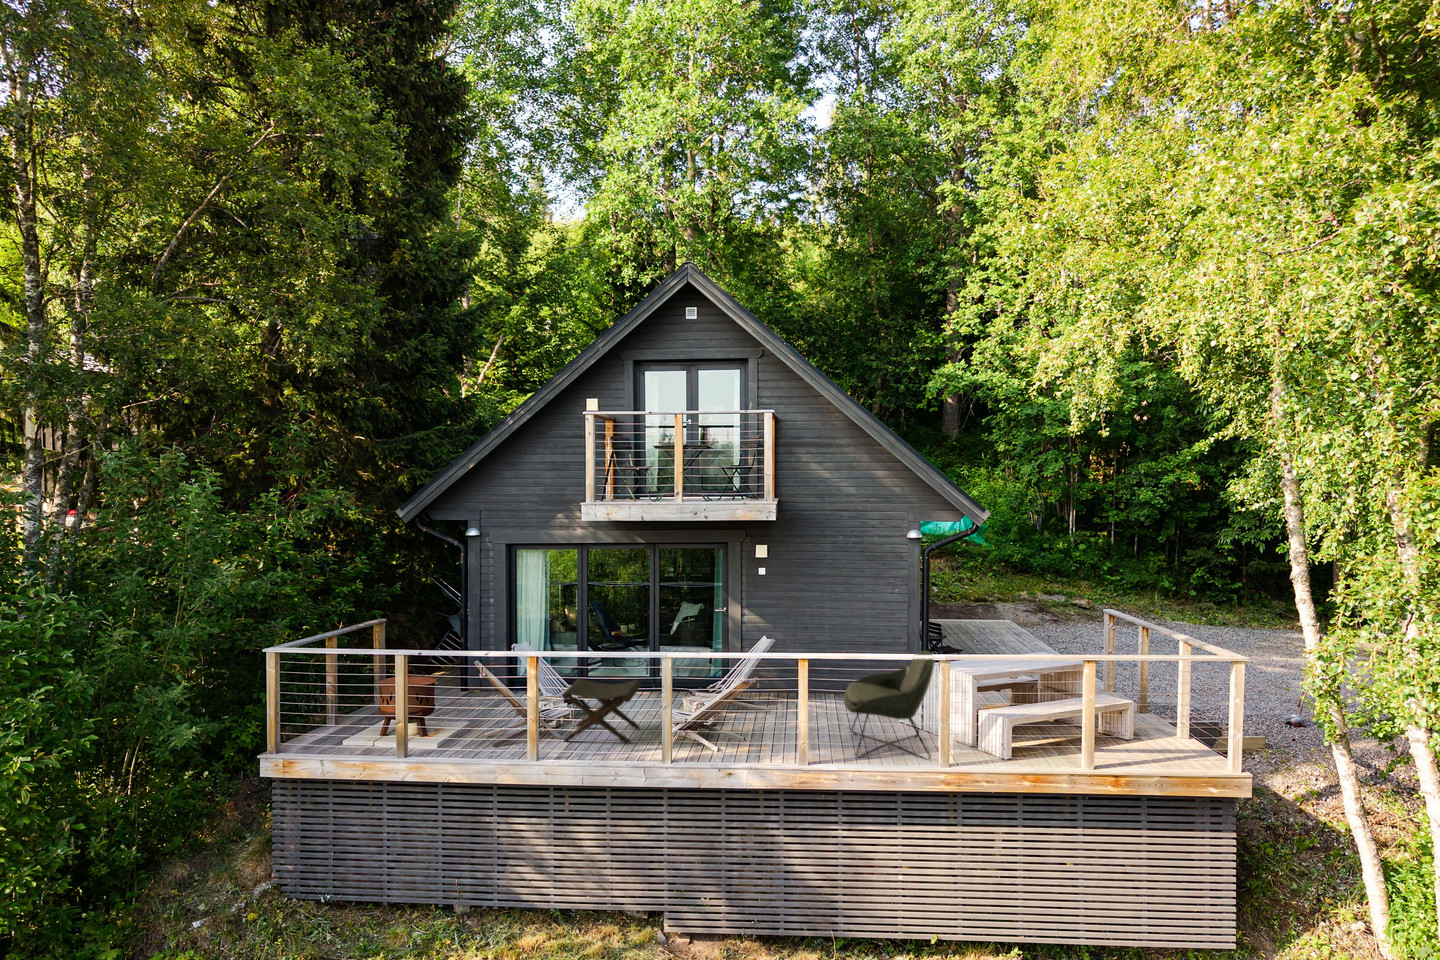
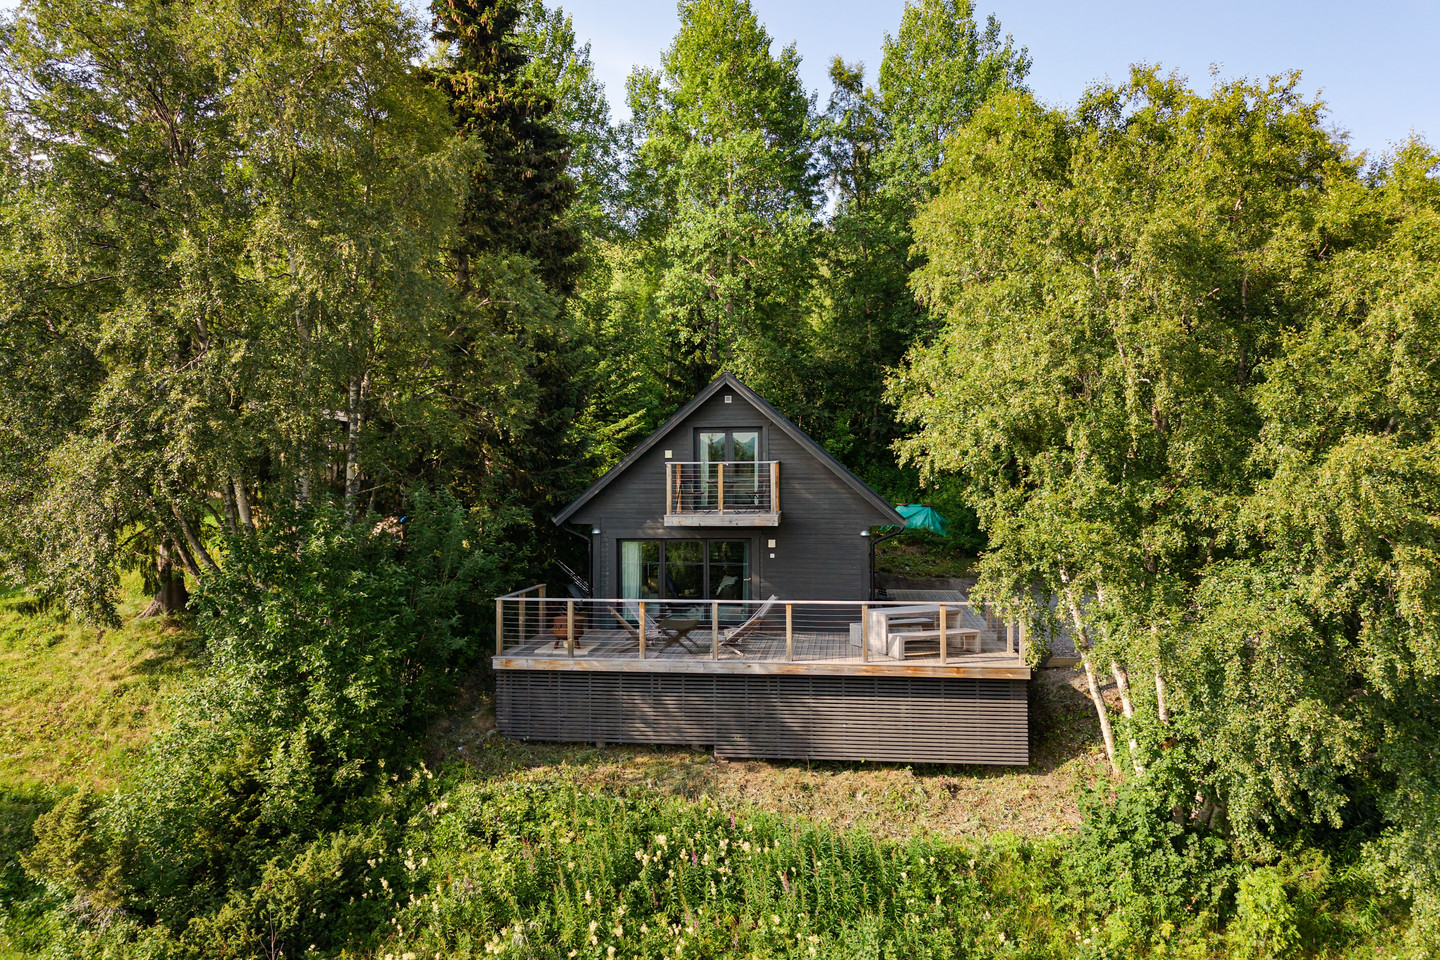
lounge chair: present [844,651,935,760] -> none [814,604,865,665]

